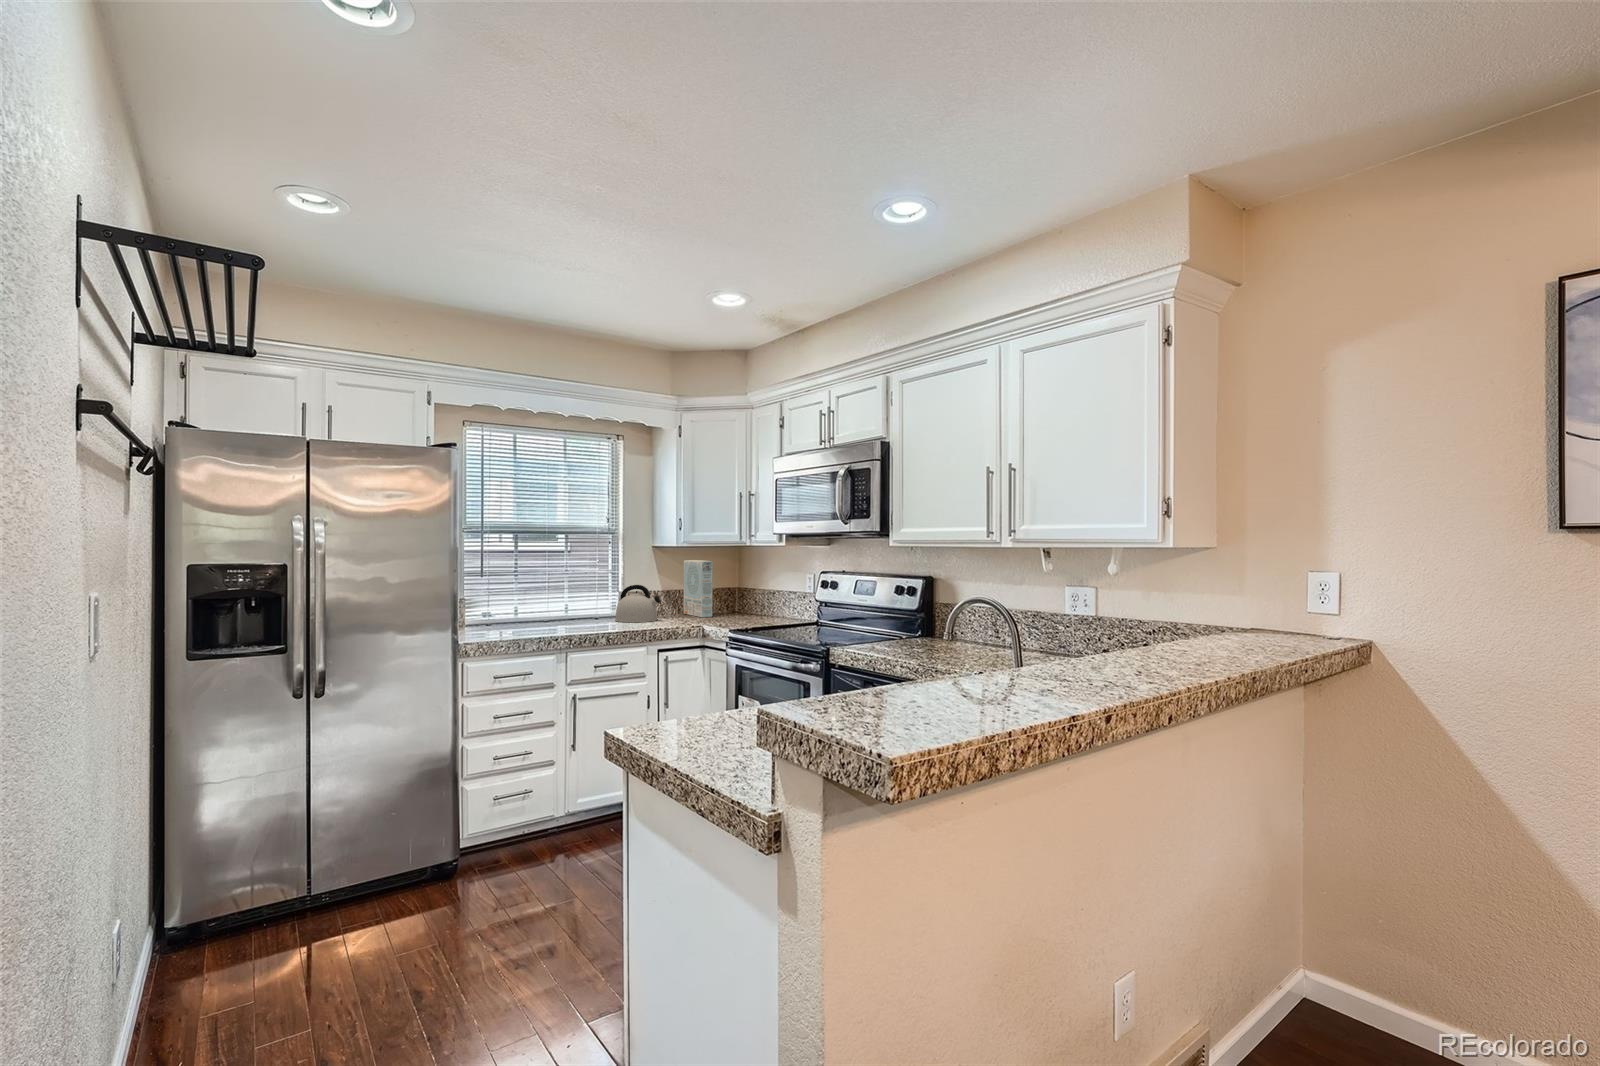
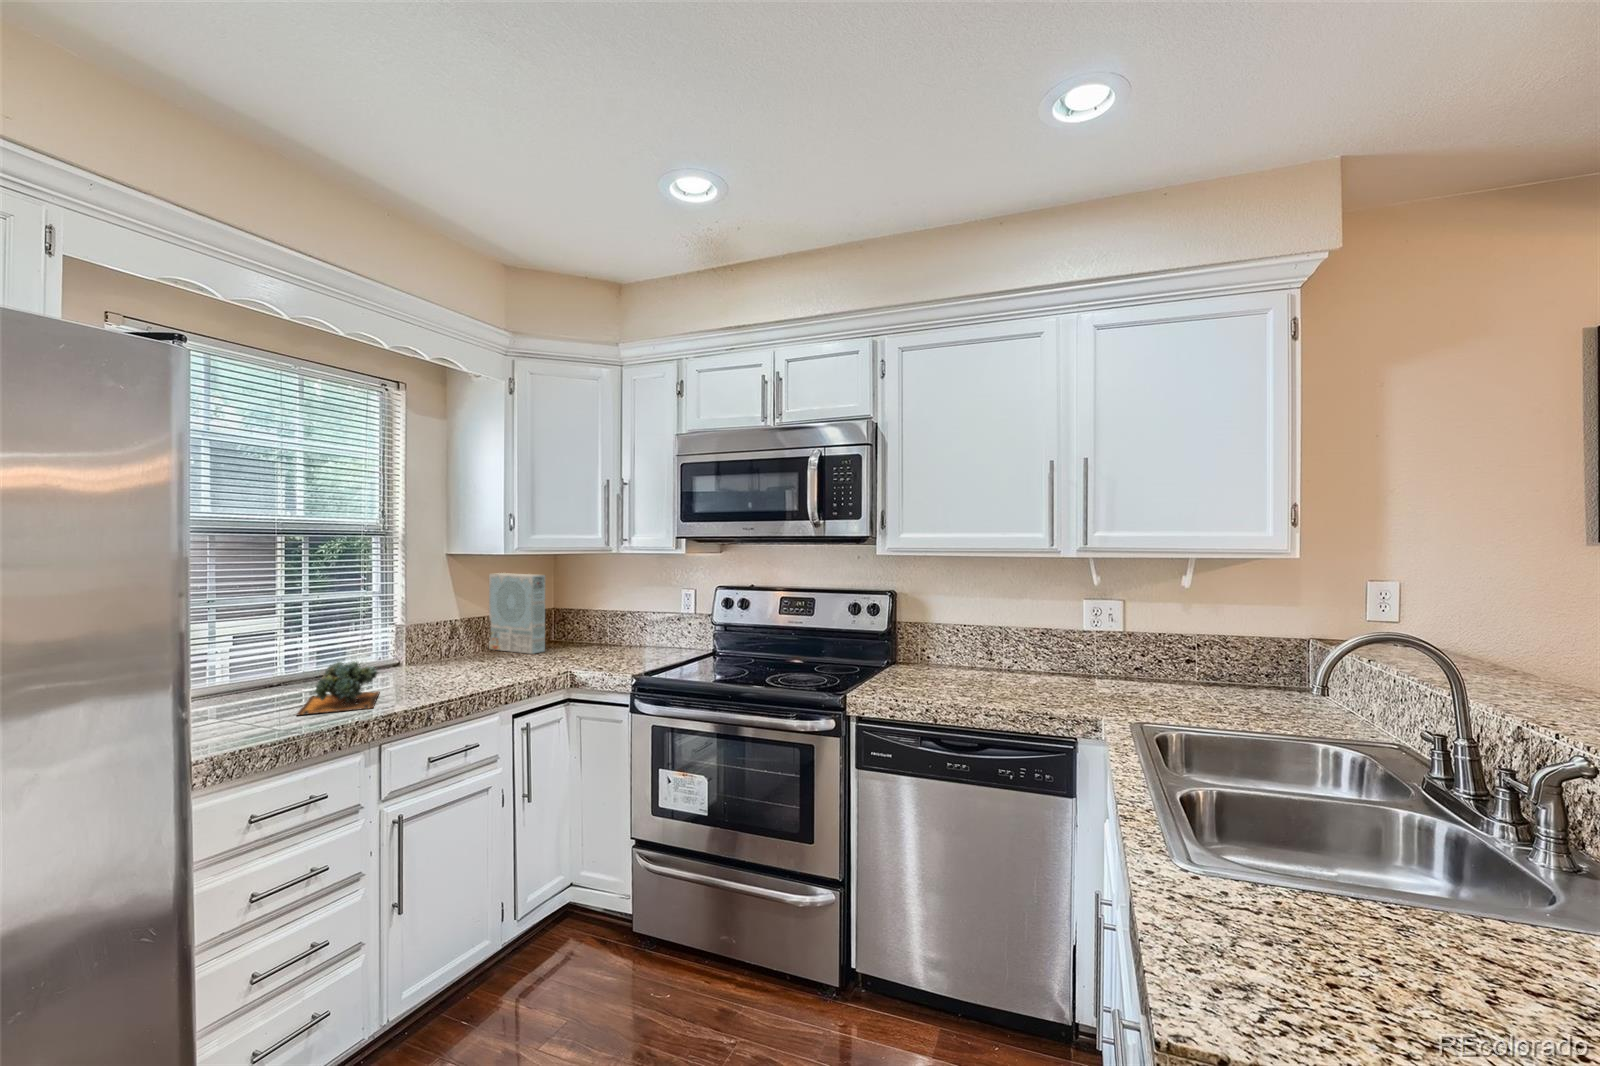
kettle: present [615,585,660,622] -> none [406,616,483,675]
succulent plant: none [534,604,586,632] -> present [297,662,379,715]

